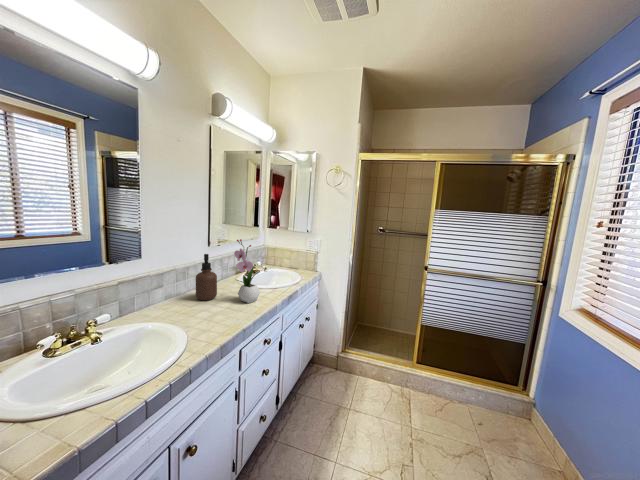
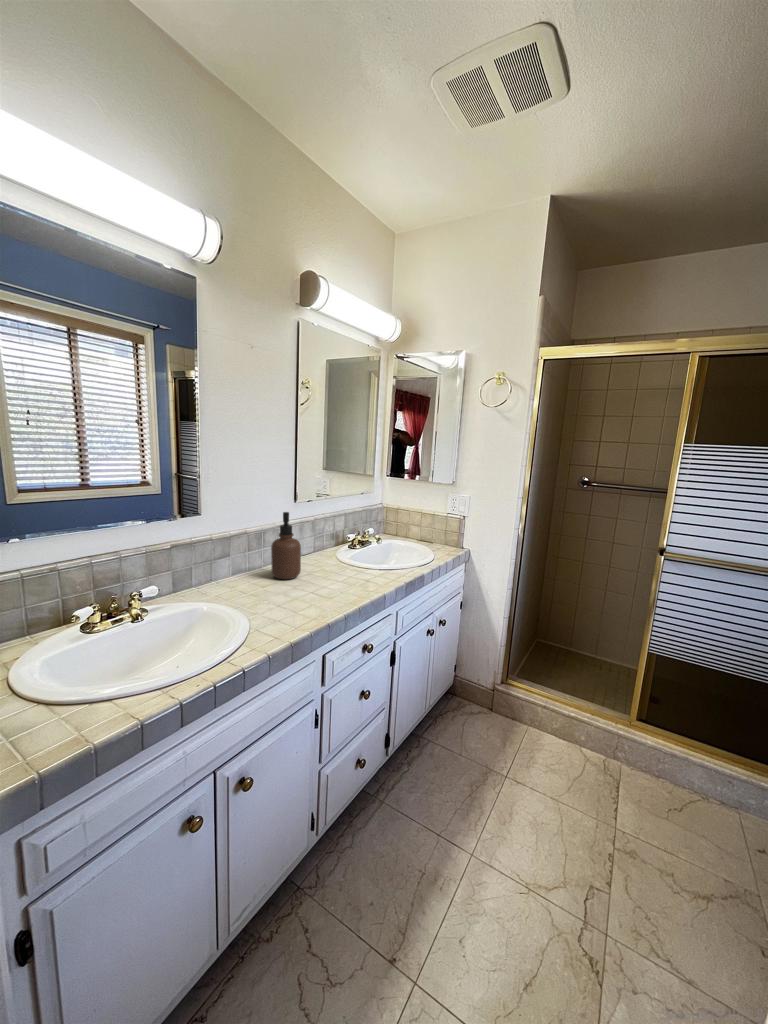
flower arrangement: present [234,239,260,303] -> none [323,491,367,589]

